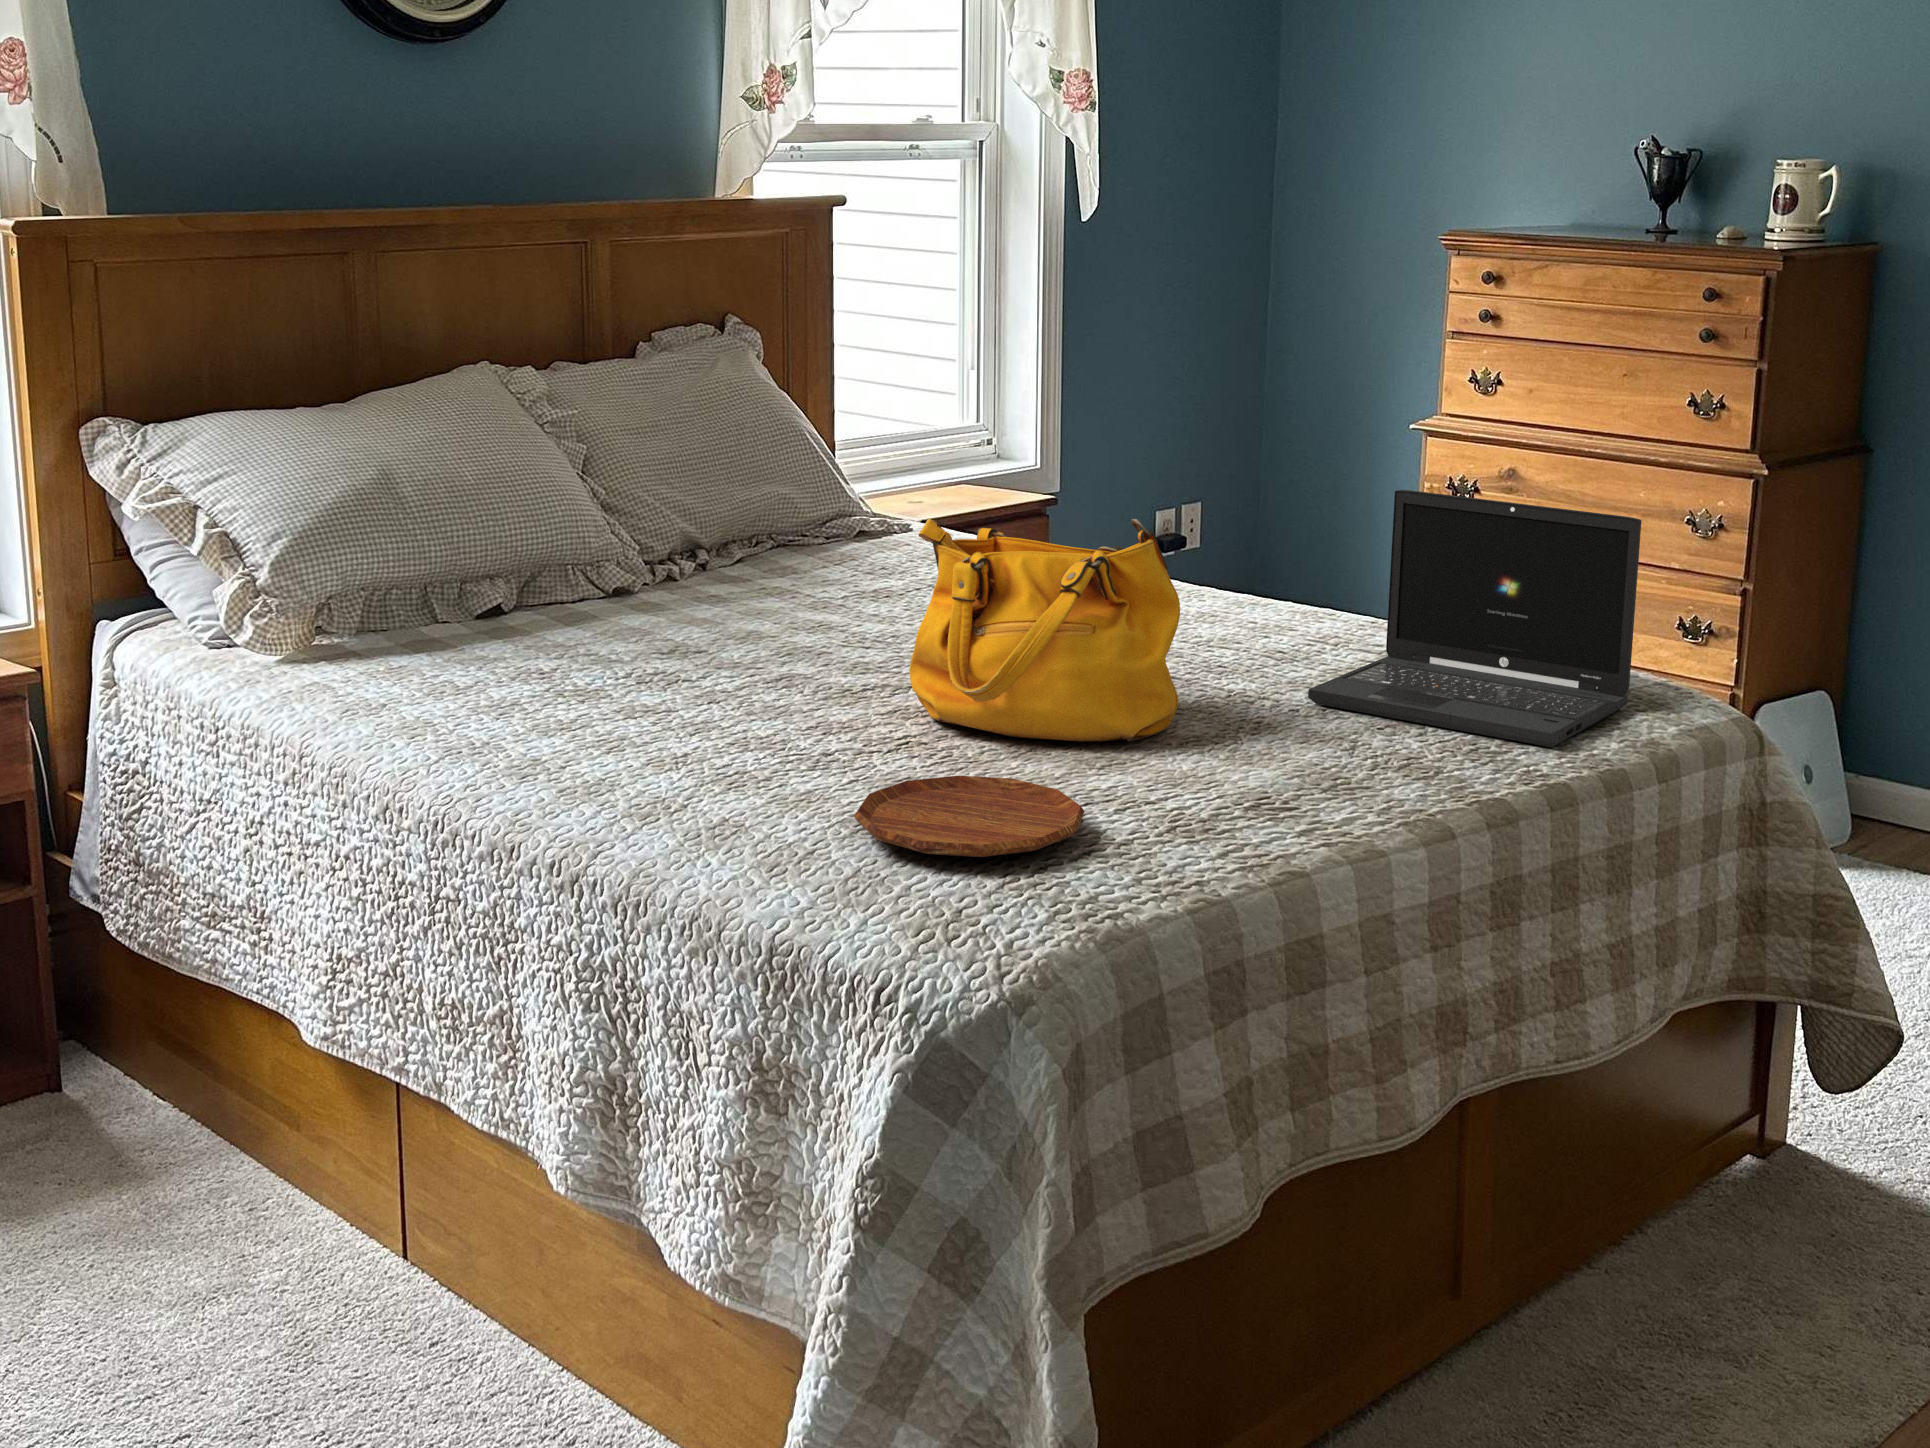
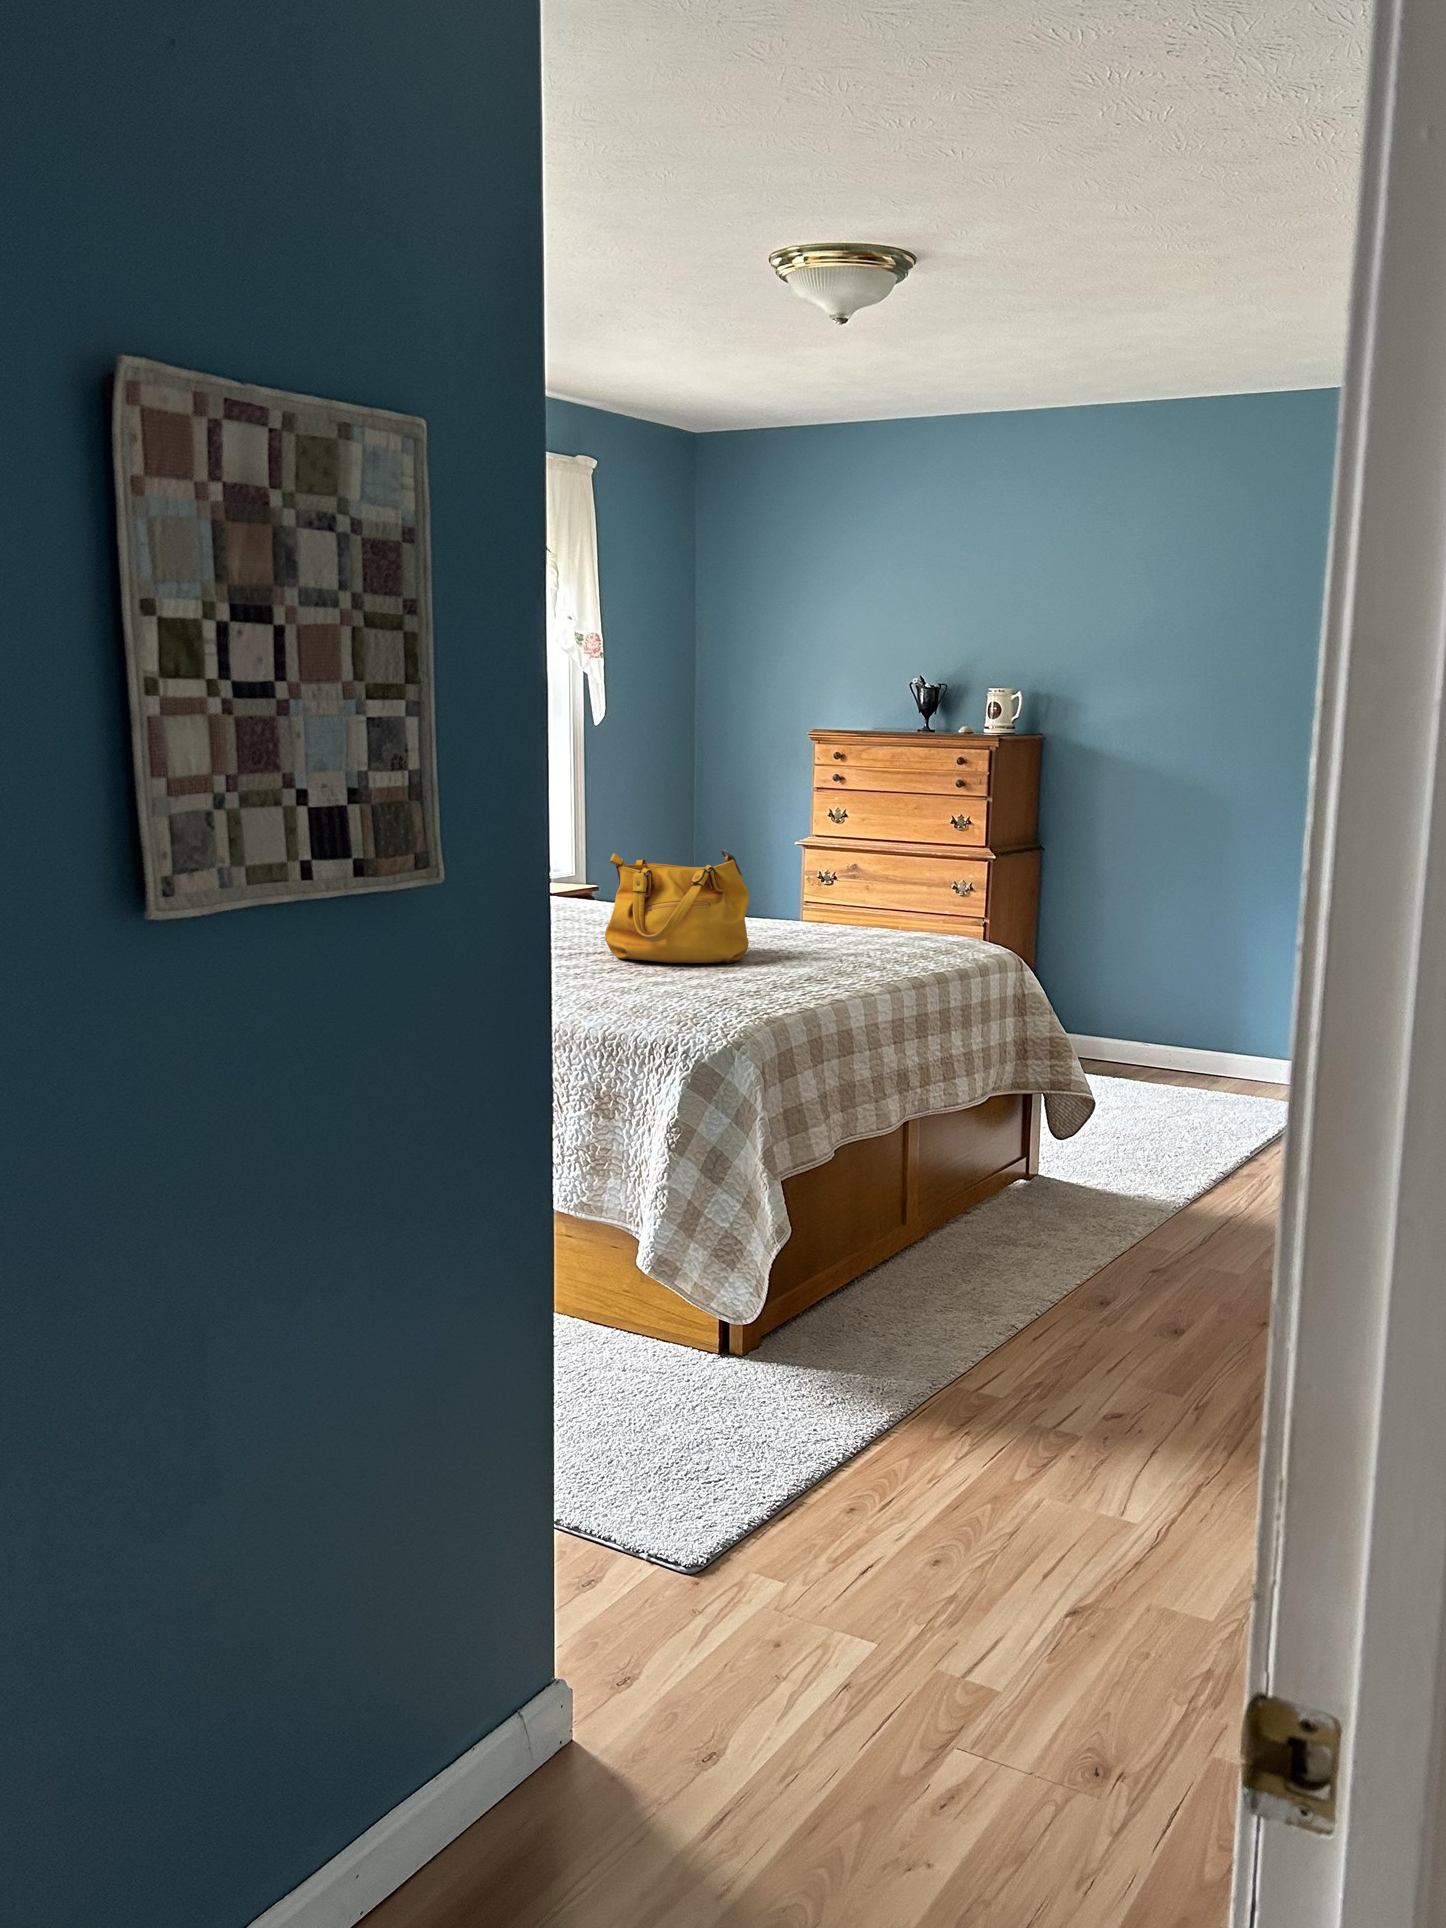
laptop: present [1308,490,1641,747] -> none [806,842,967,959]
tray: present [854,776,1084,857] -> none [618,971,732,998]

